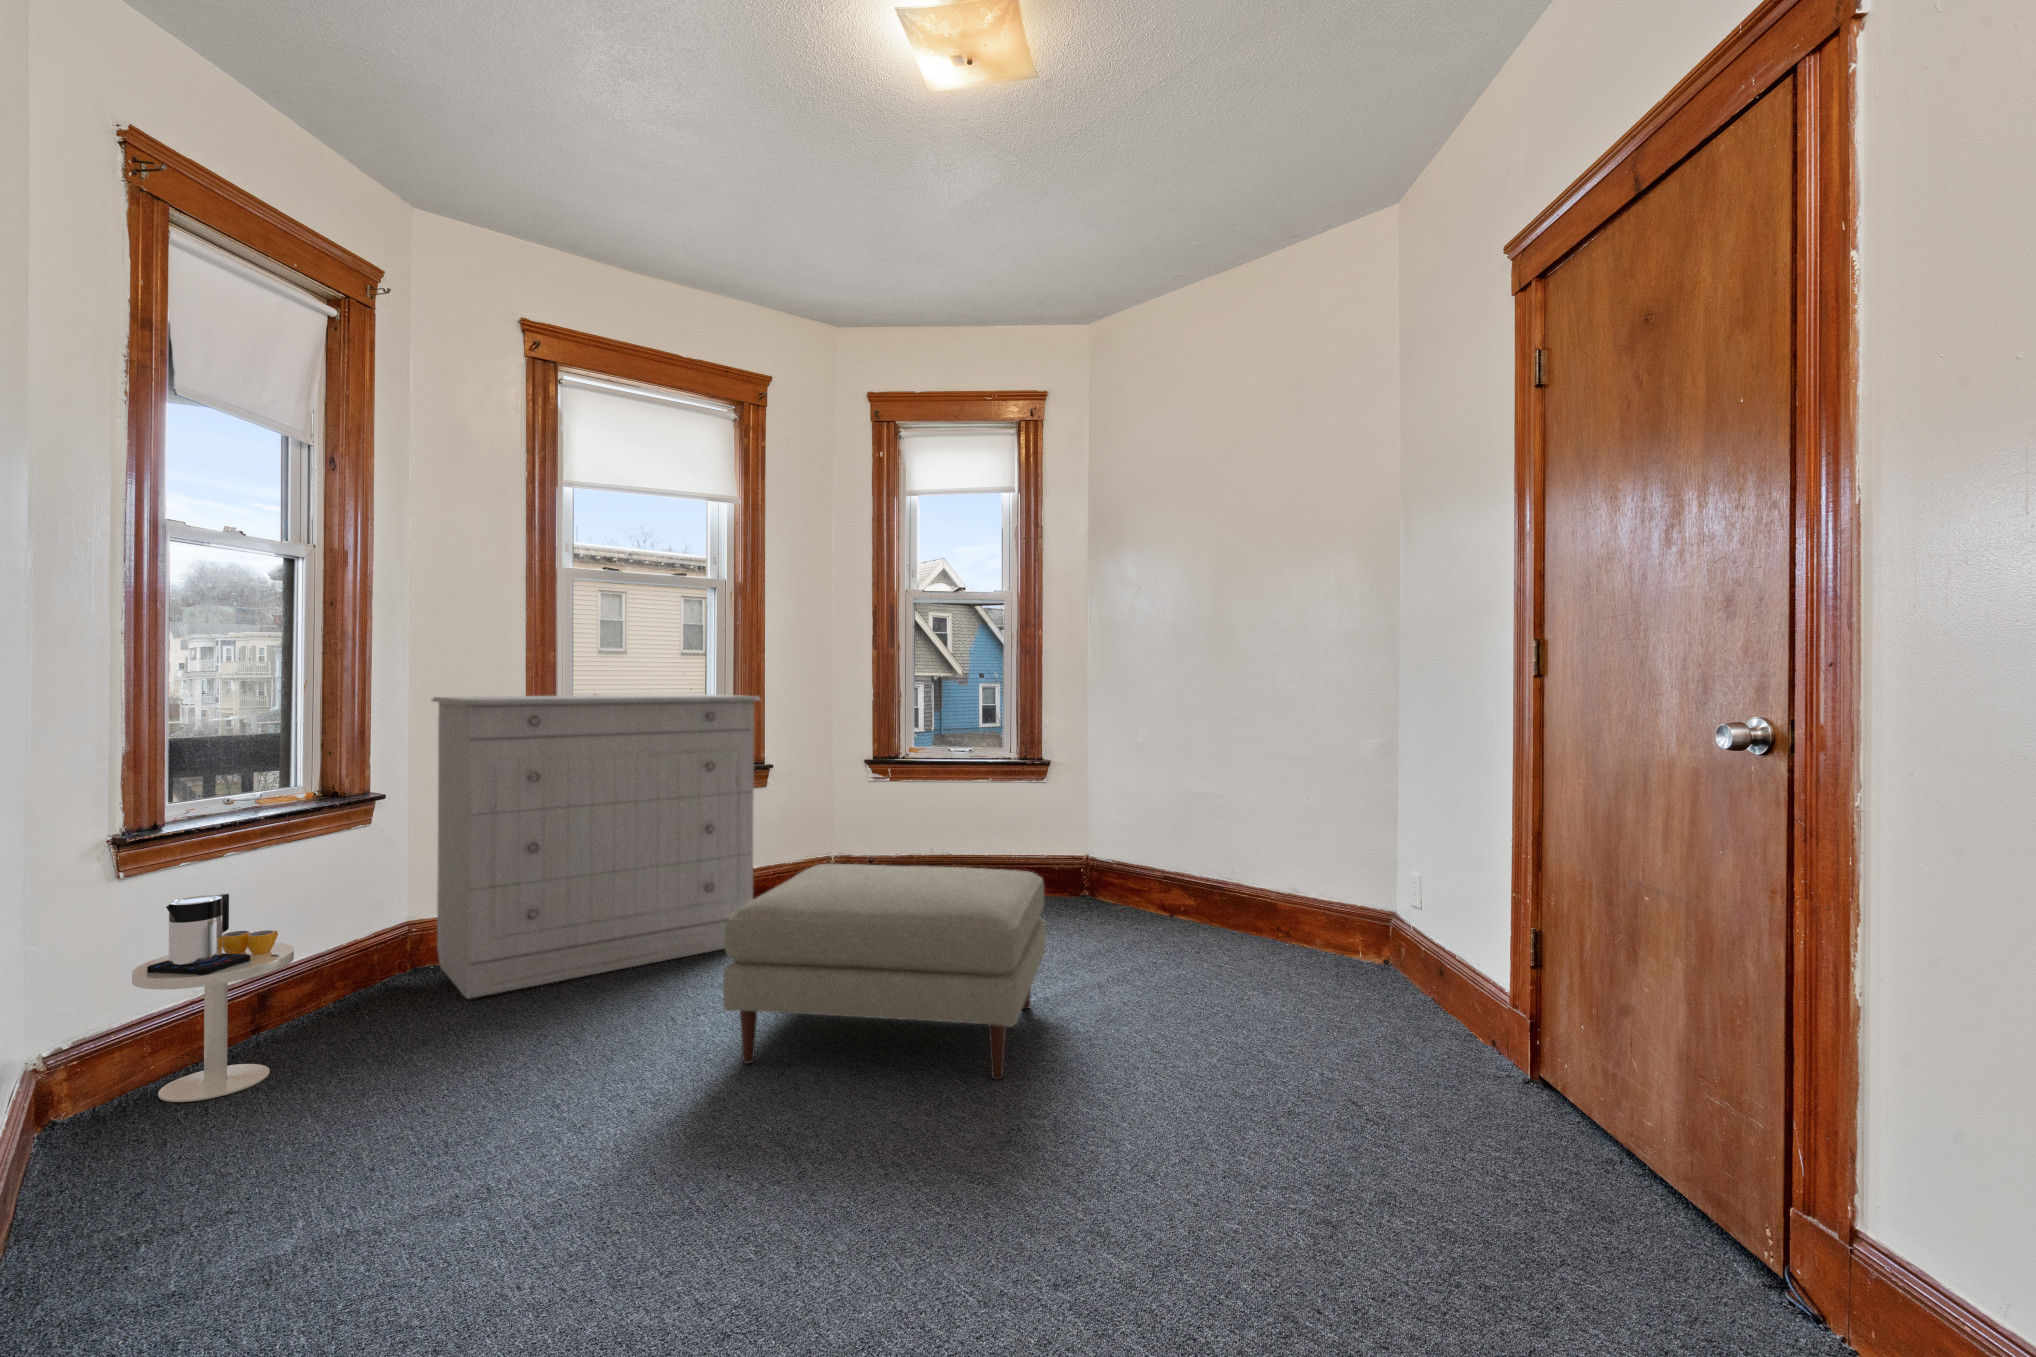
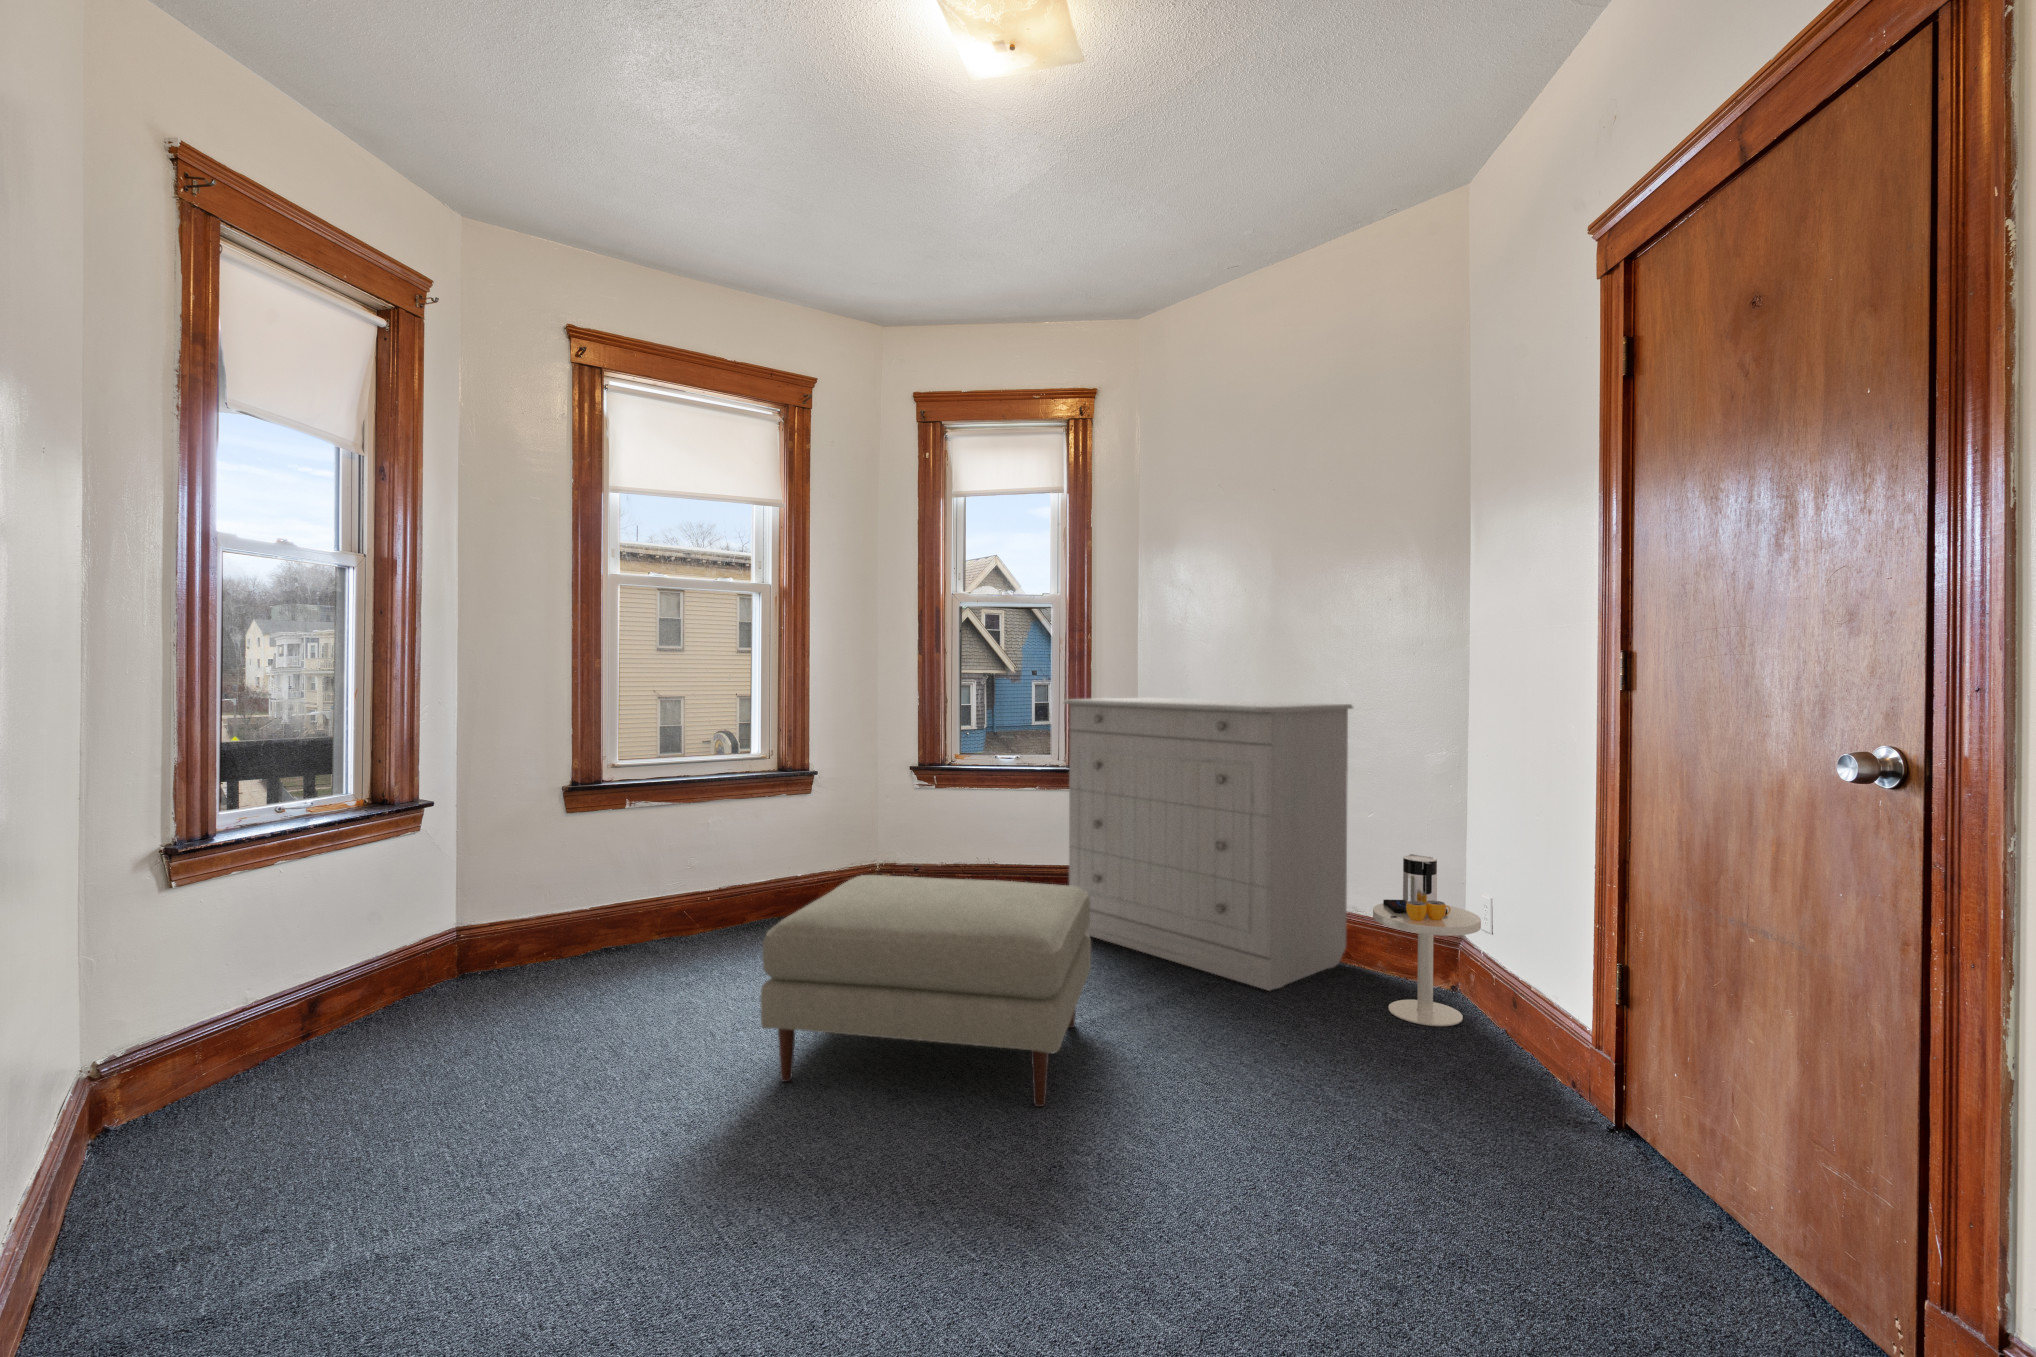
dresser: present [432,694,760,999] -> present [1063,698,1353,991]
side table: present [132,894,294,1102] -> present [1373,854,1481,1026]

